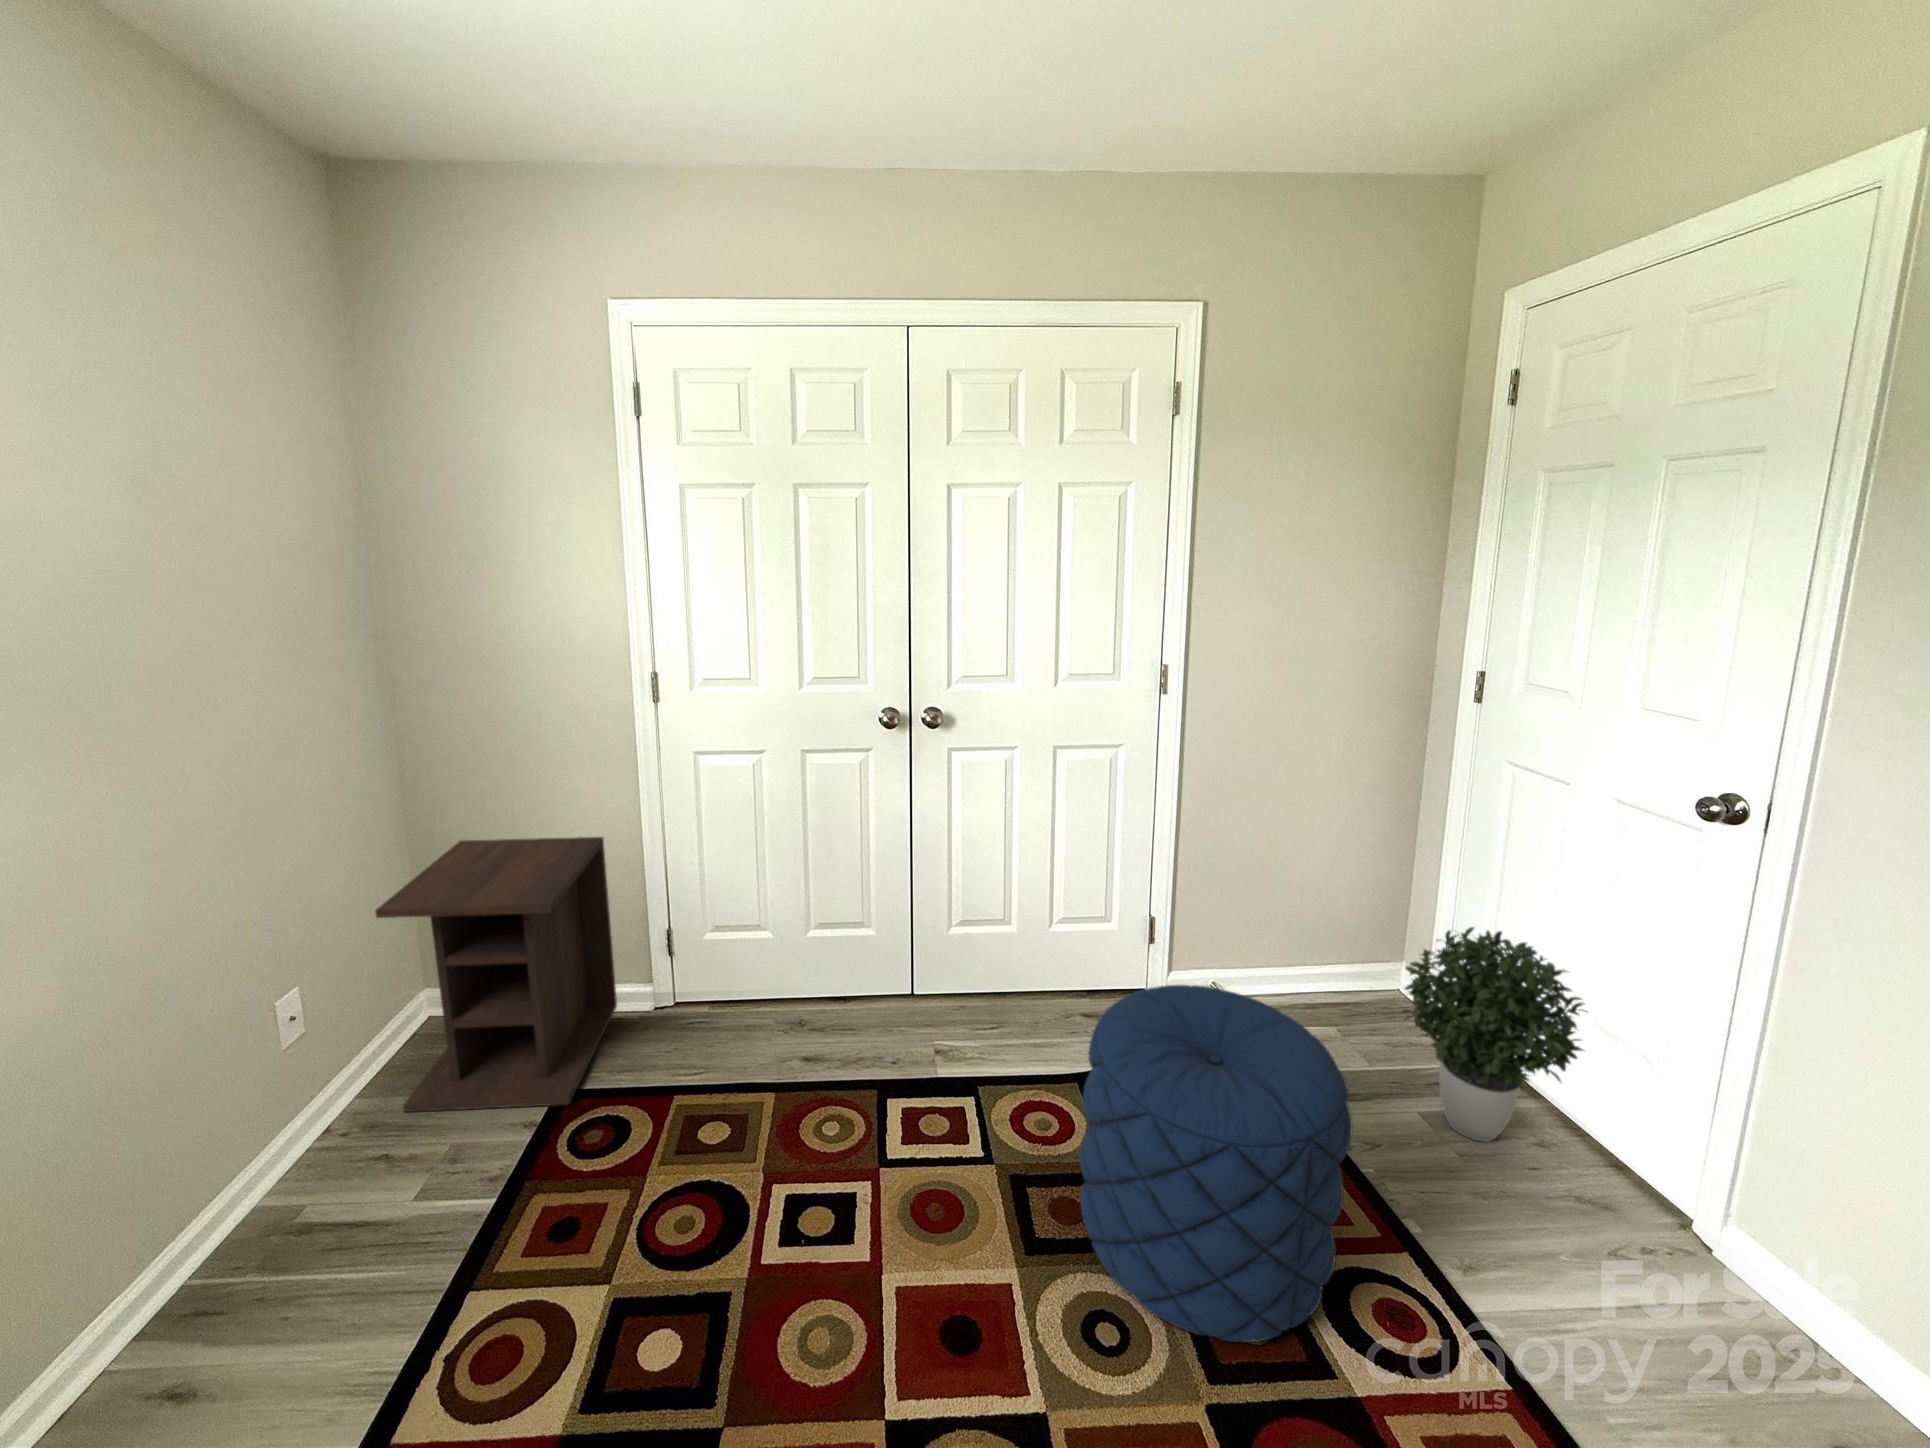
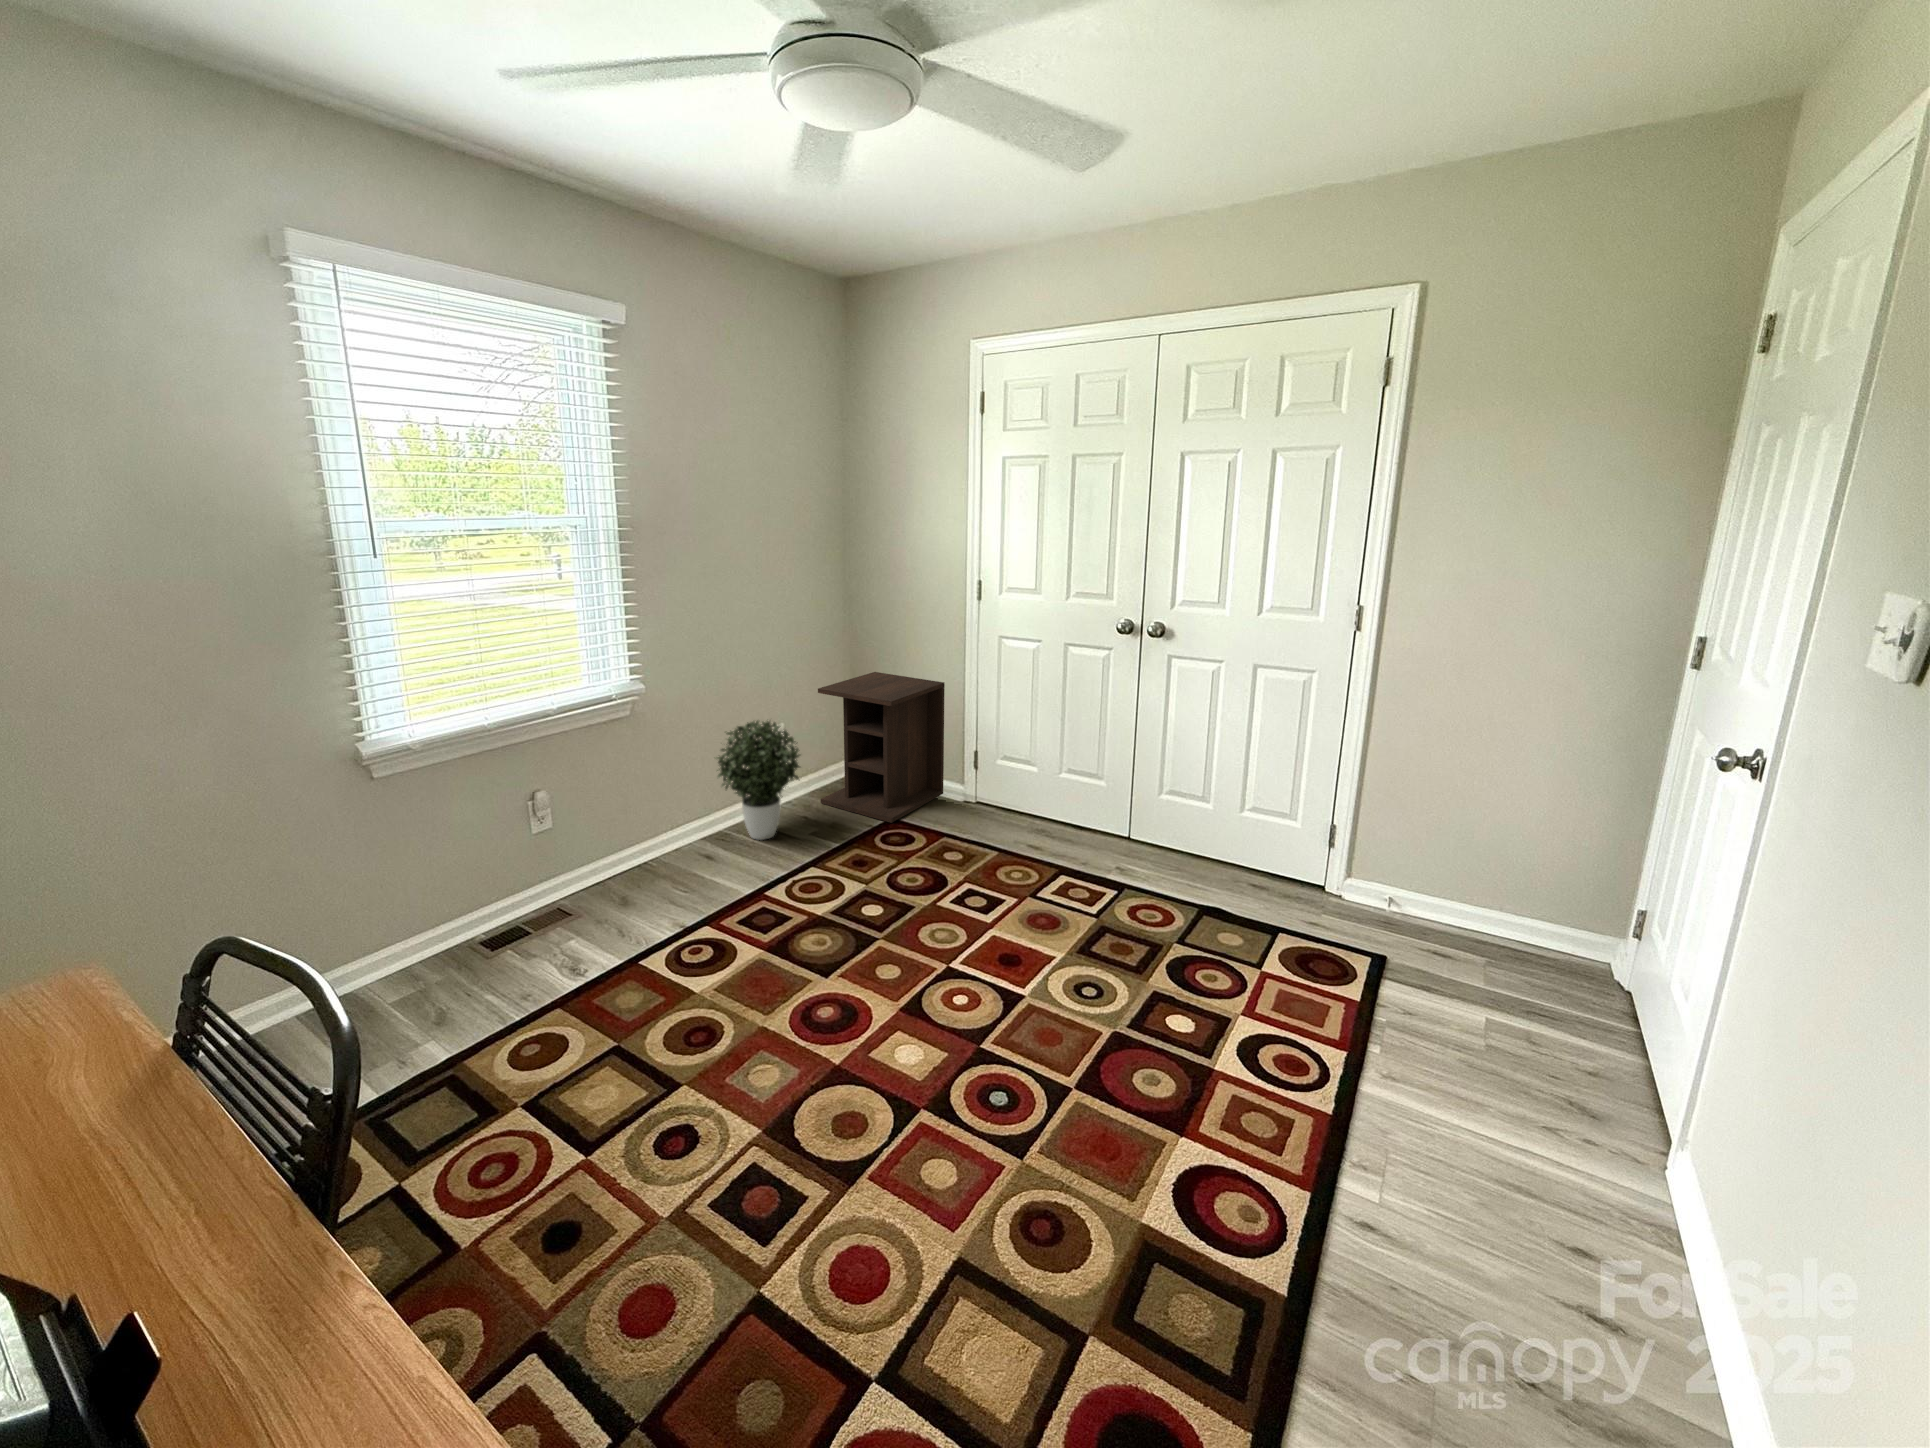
potted plant: present [1402,927,1584,1142] -> present [717,719,800,840]
pouf: present [1080,985,1353,1343] -> none [1117,821,1313,1044]

